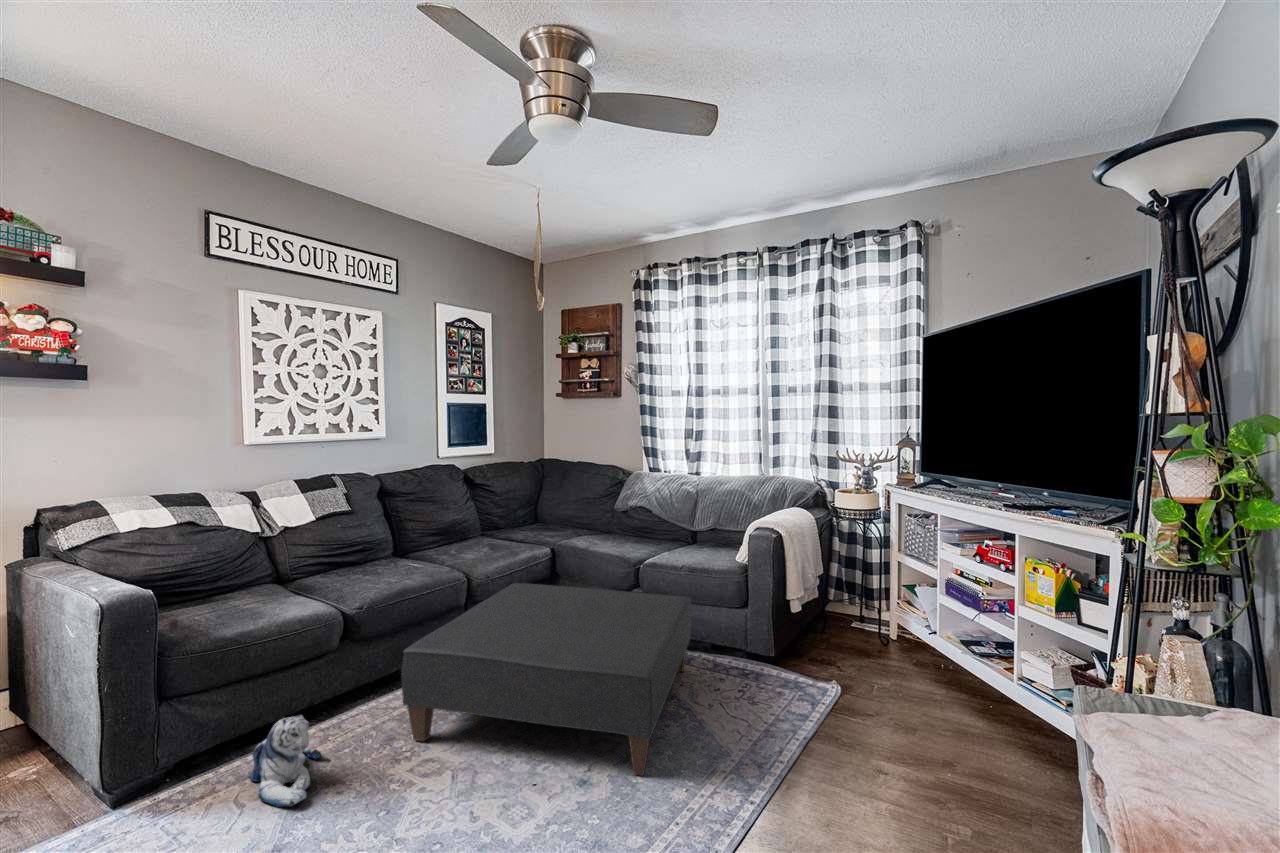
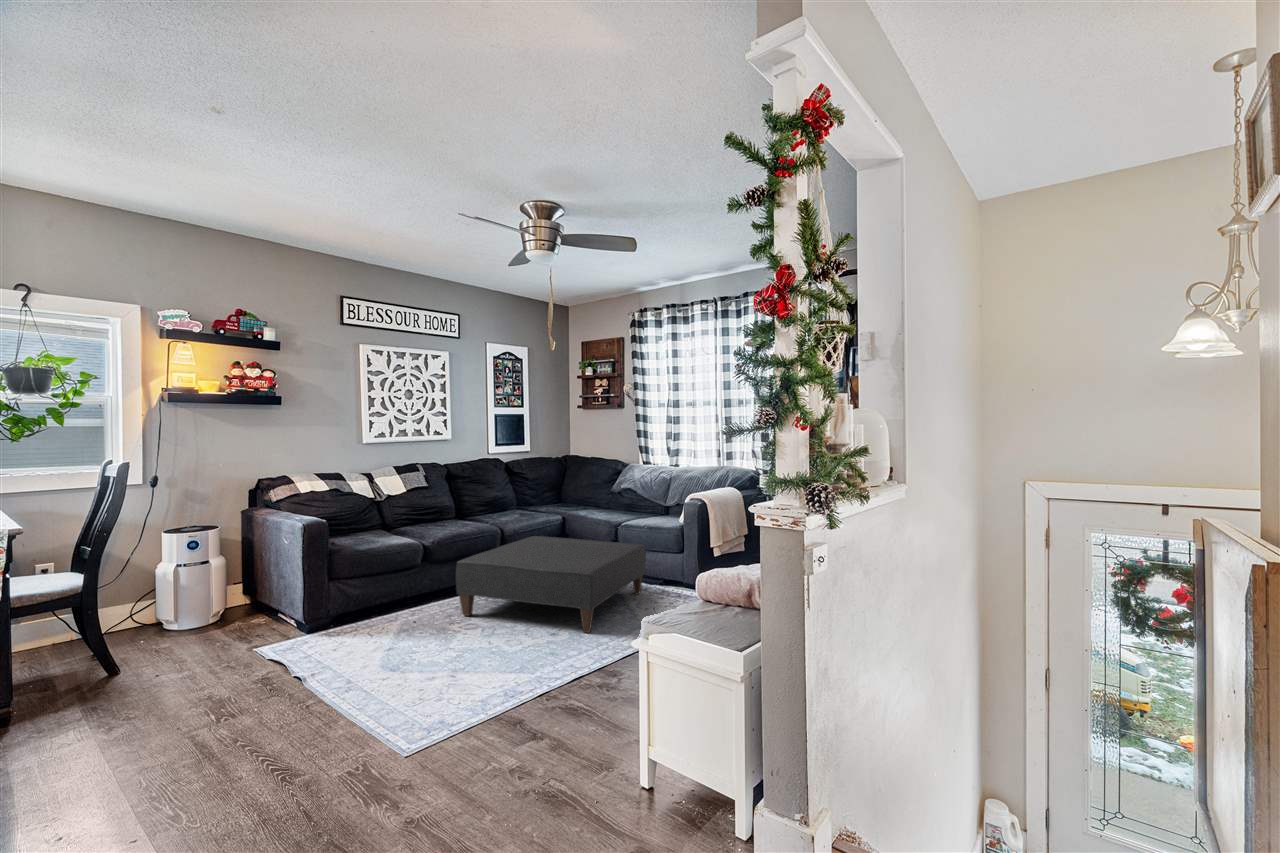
plush toy: present [249,715,321,807] -> none [374,592,412,635]

